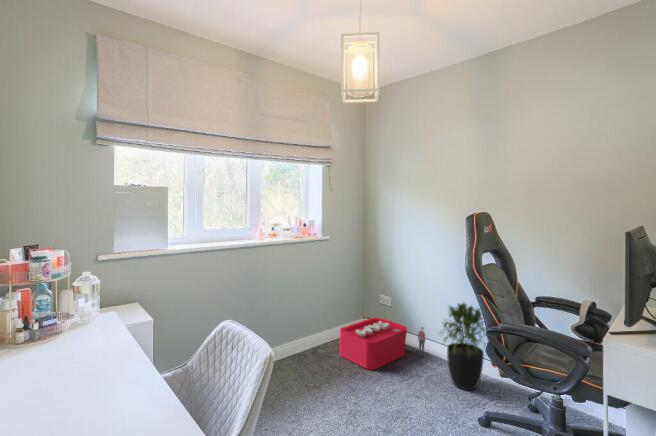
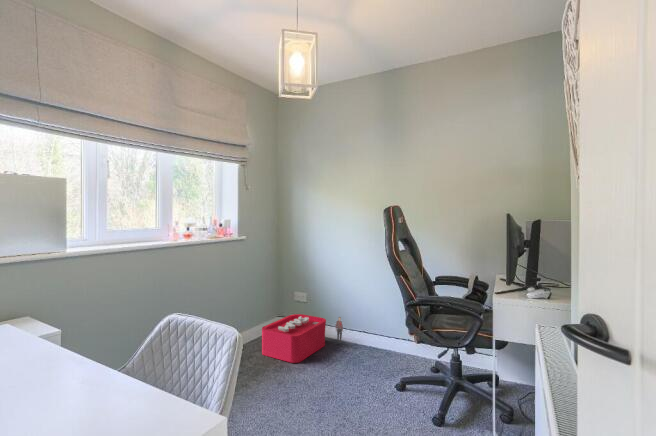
potted plant: present [443,303,487,390] -> none [356,286,401,366]

